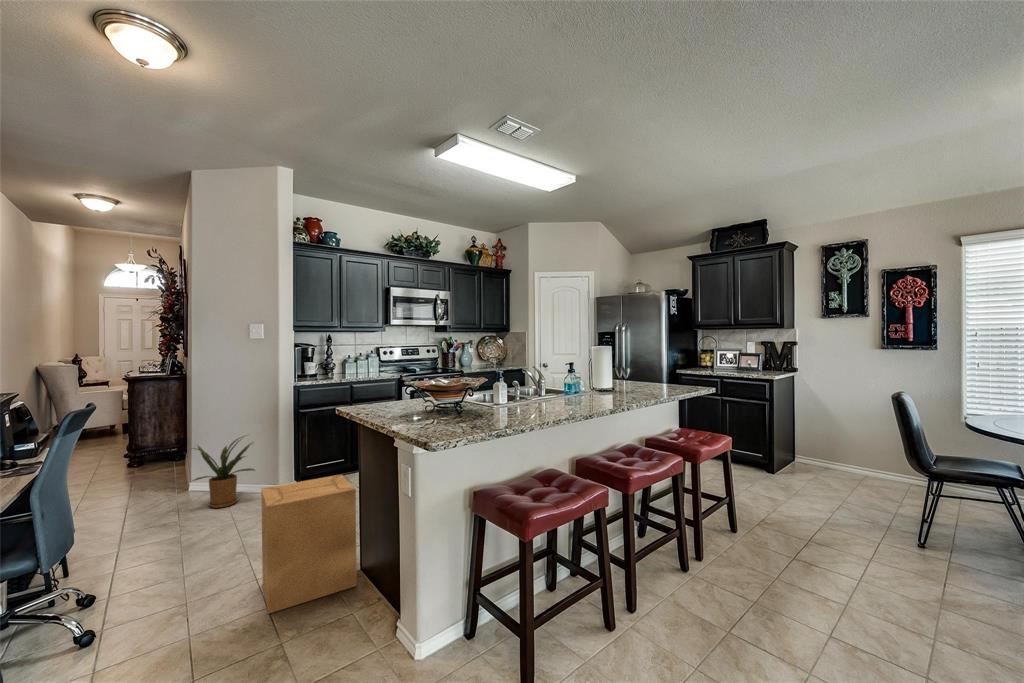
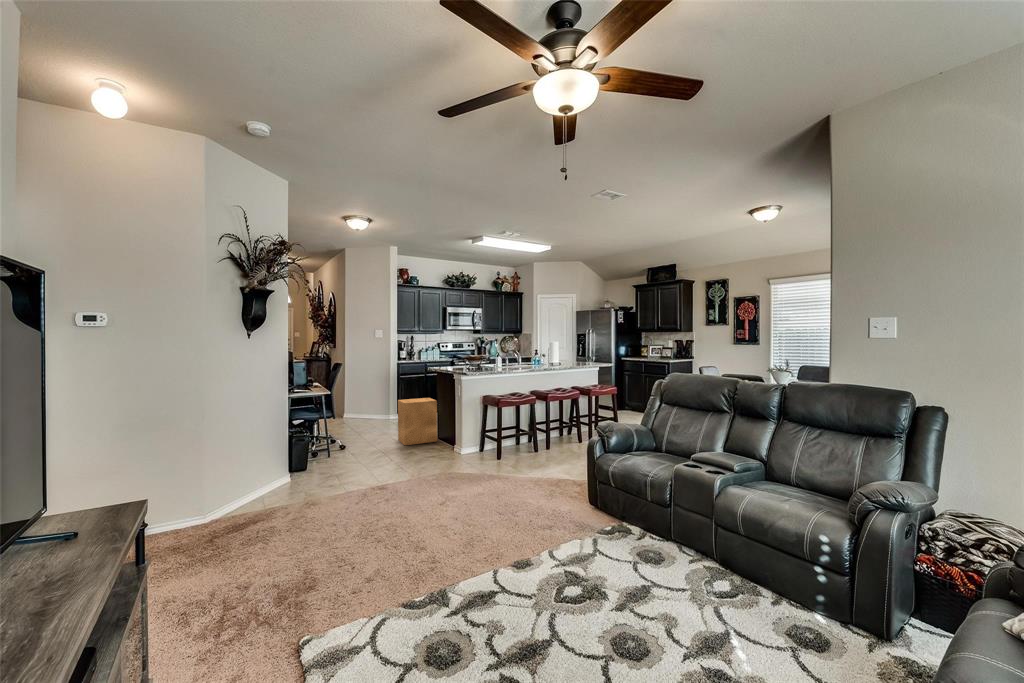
house plant: present [193,436,255,508] -> none [347,386,381,422]

